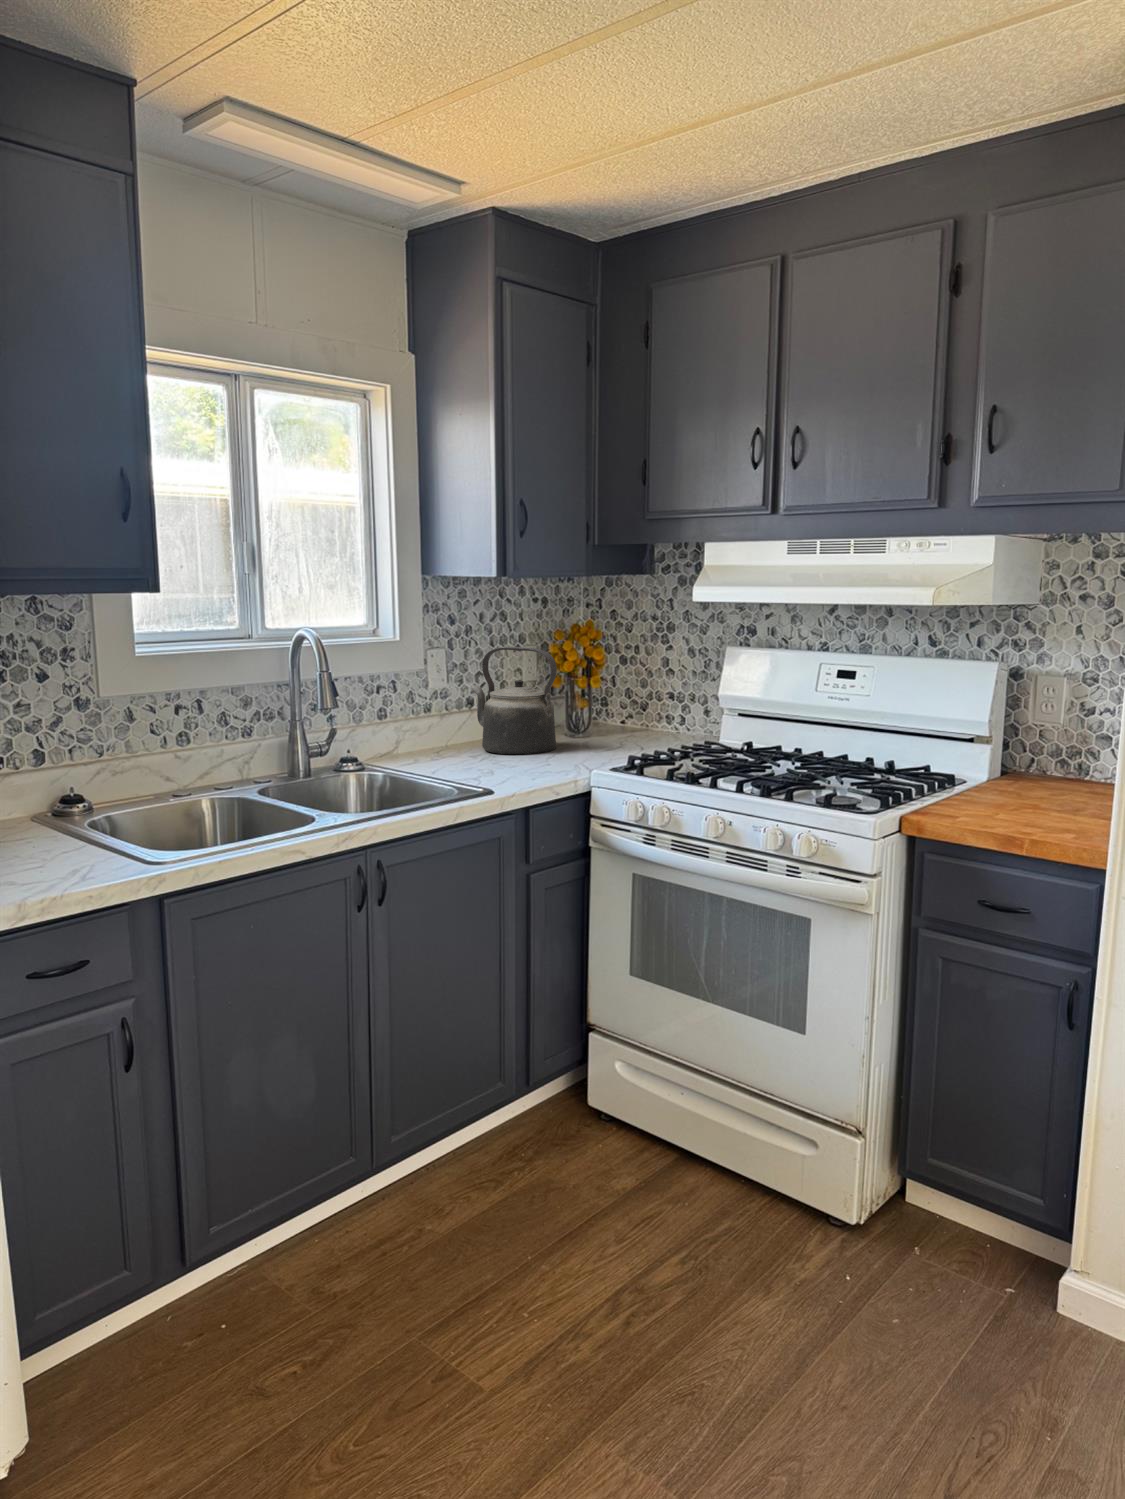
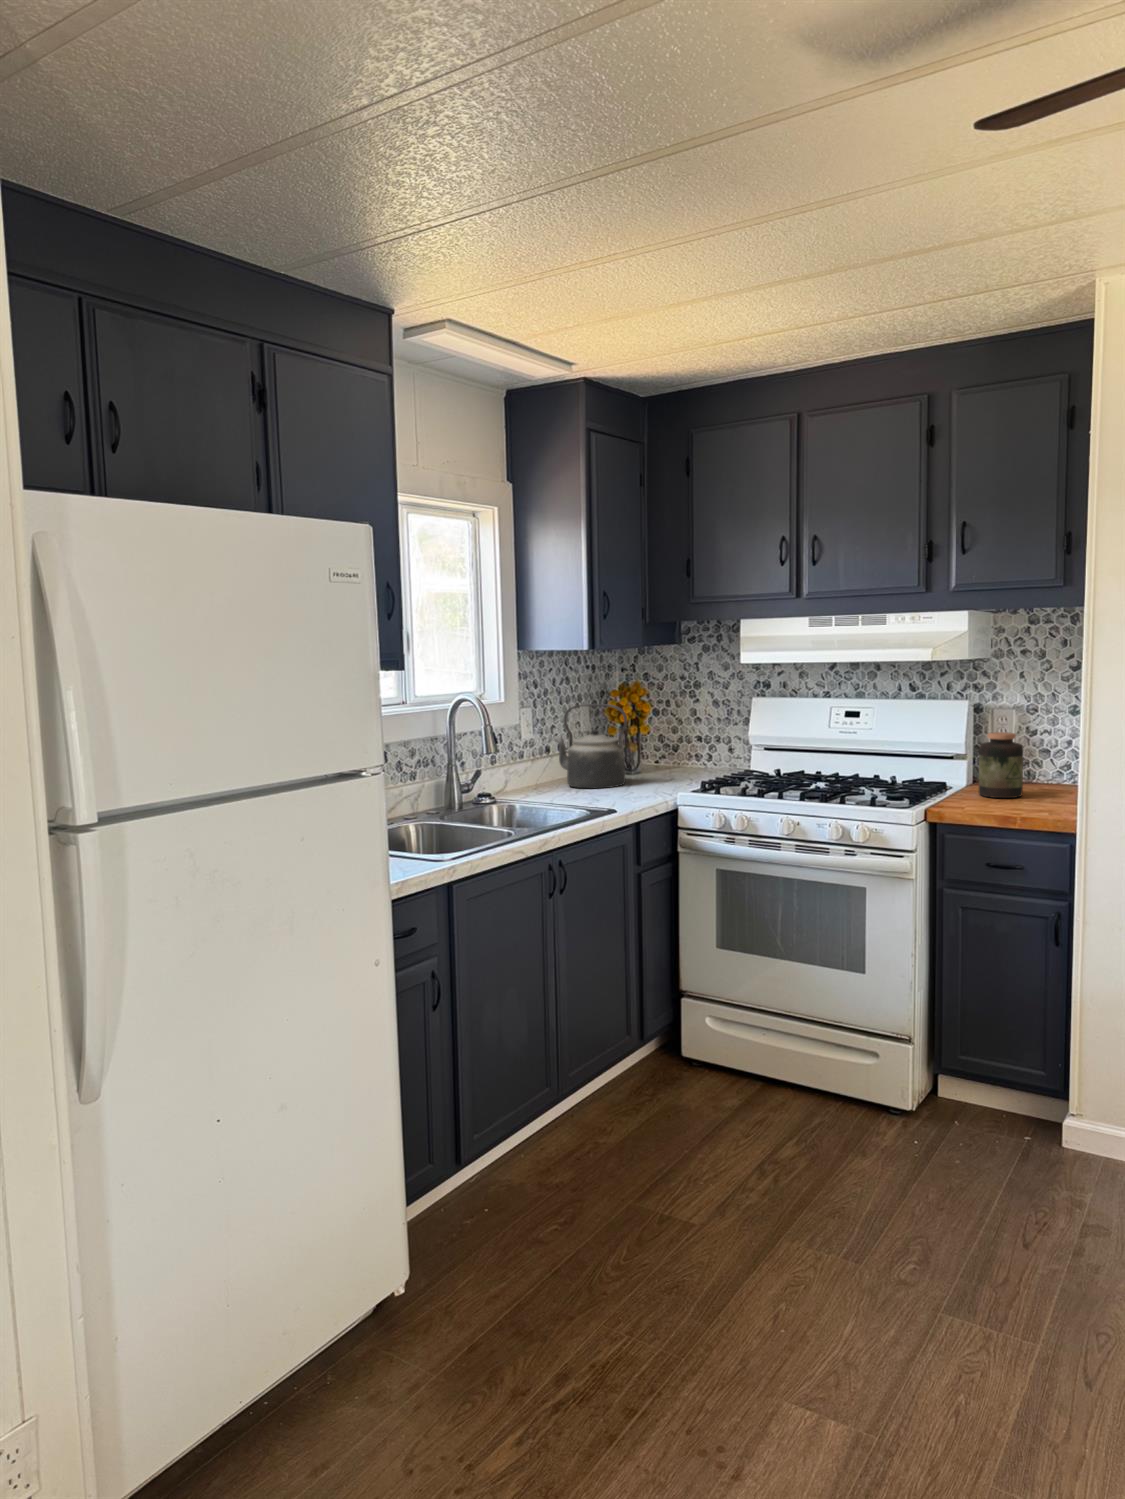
jar: none [996,710,1064,805] -> present [979,732,1024,798]

